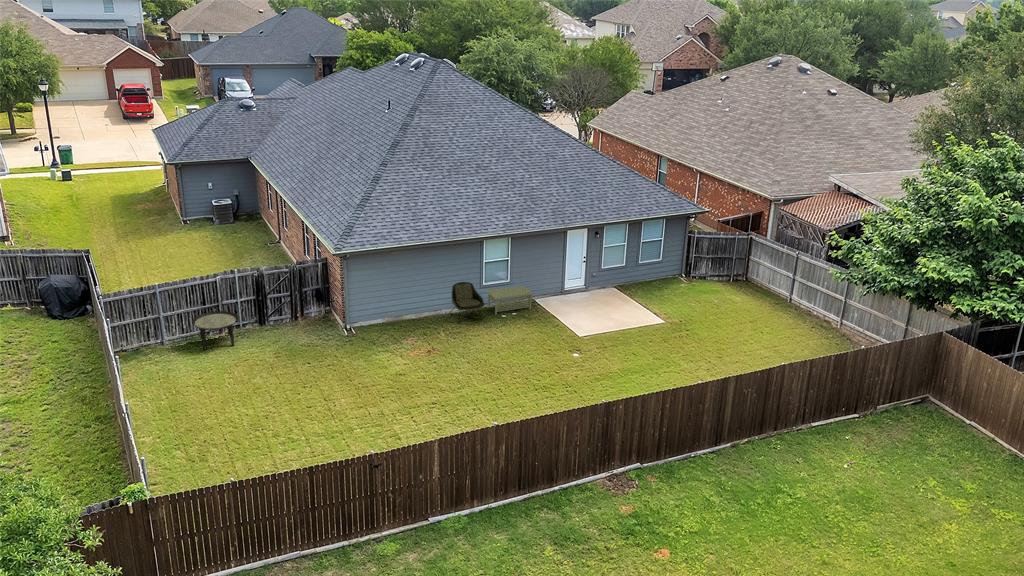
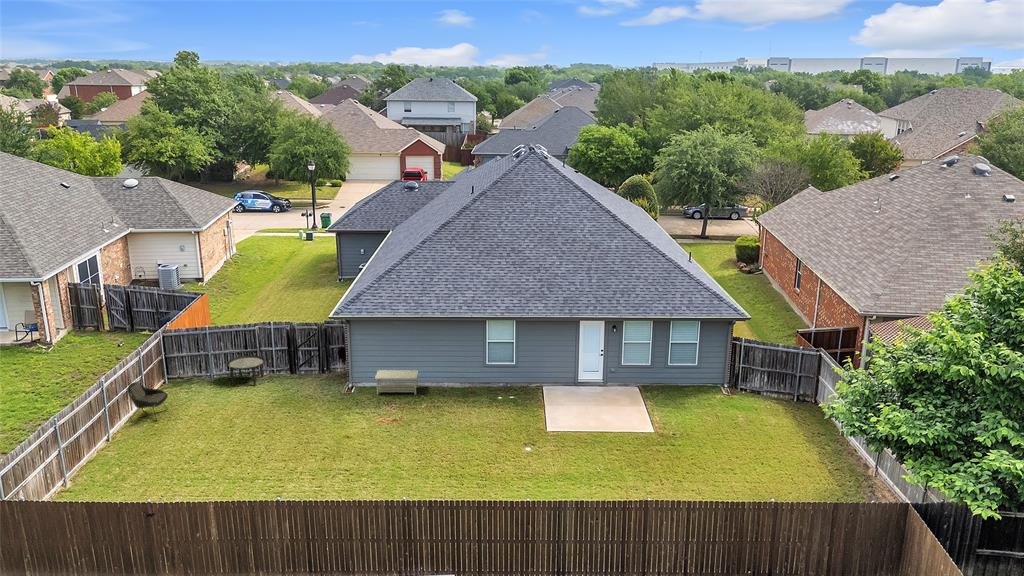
lounge chair: present [451,282,484,323] -> present [127,382,168,422]
storage bench: present [487,286,533,314] -> present [375,370,418,394]

